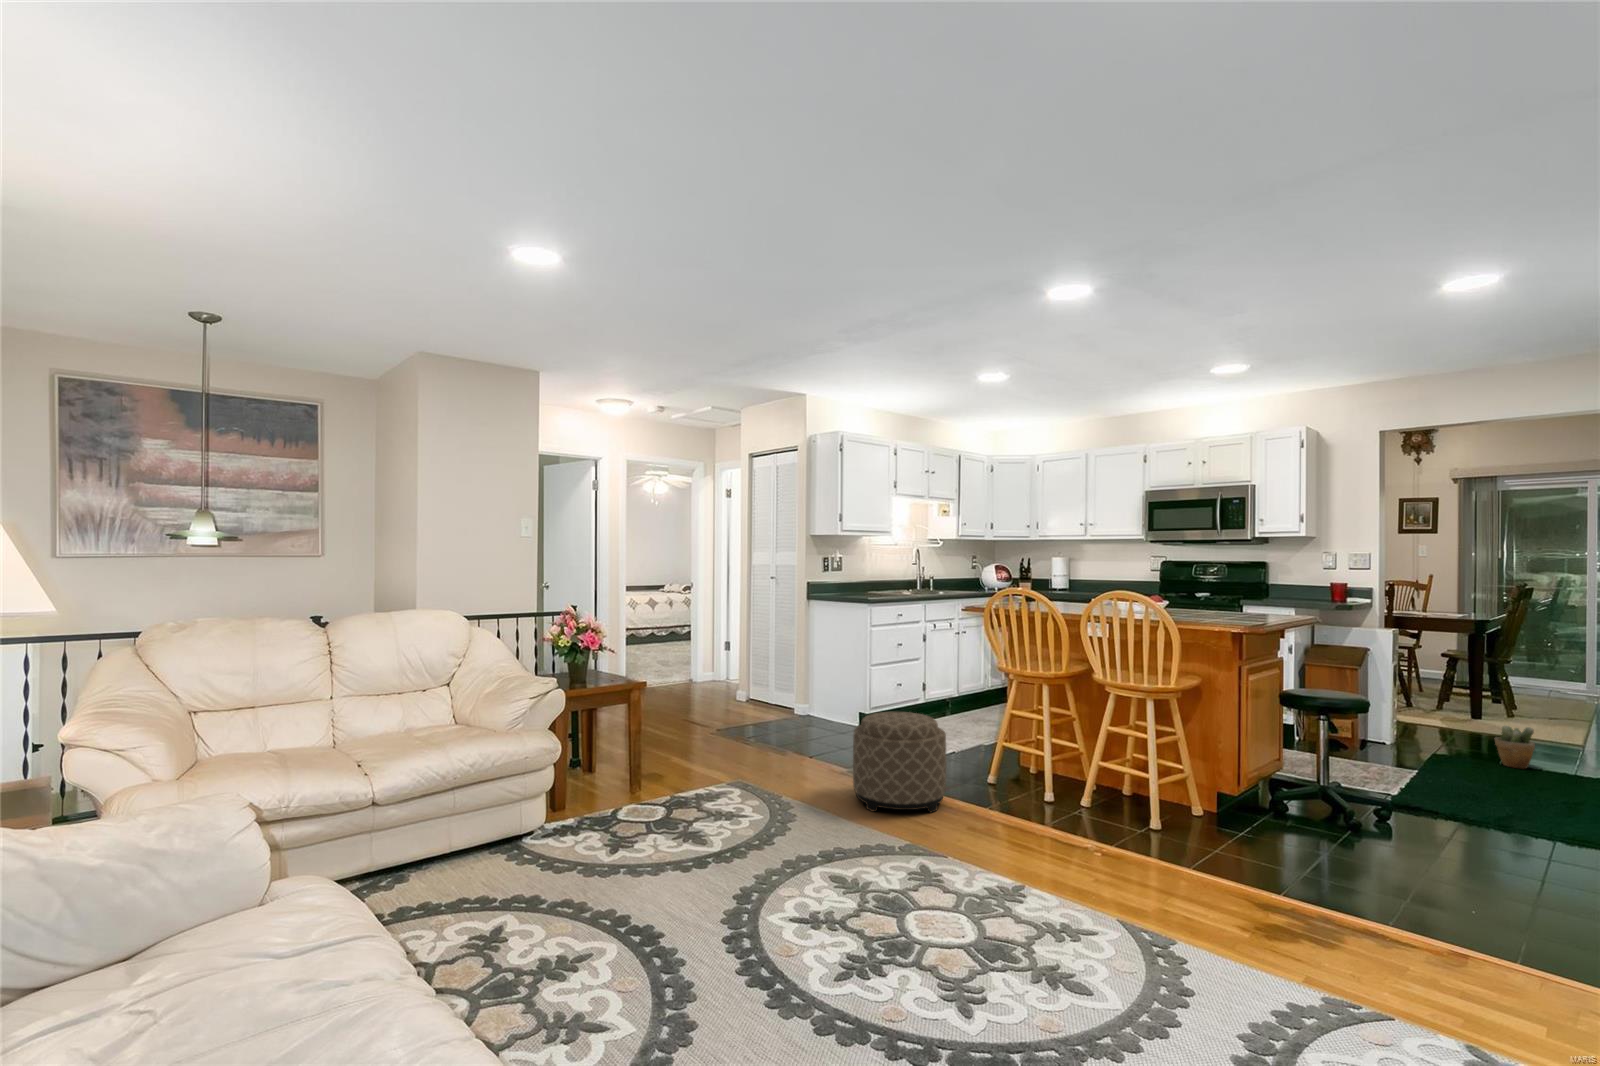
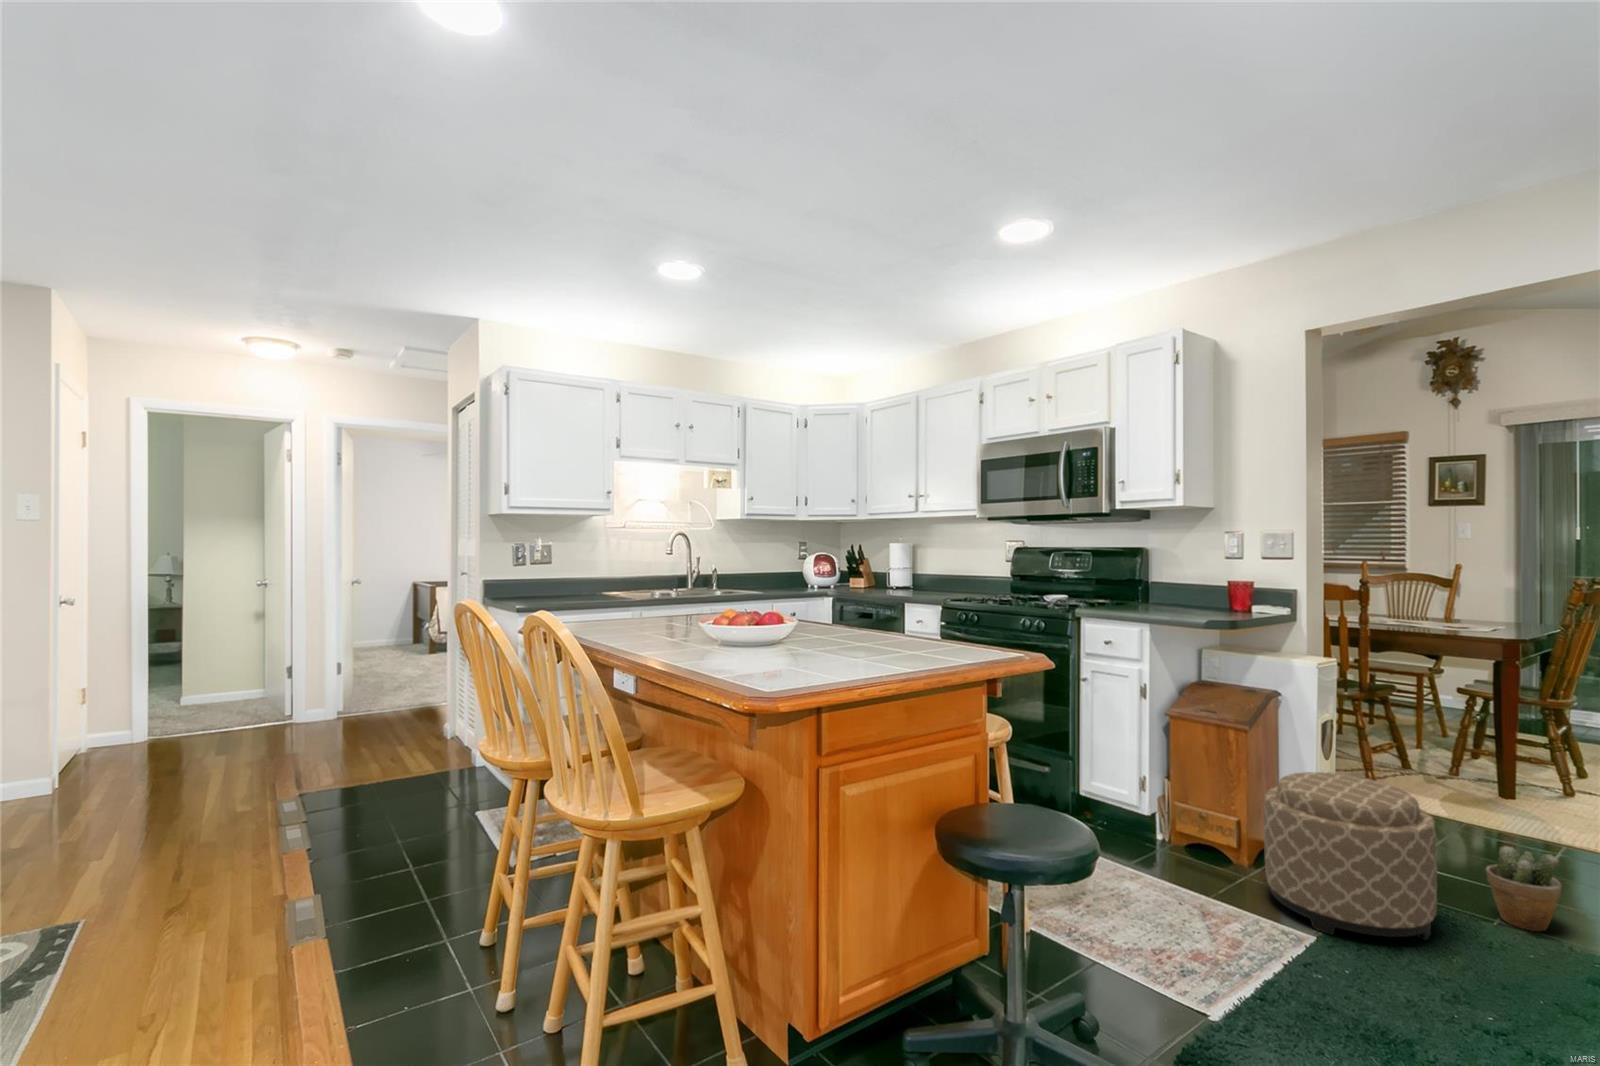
ottoman: present [853,712,947,813] -> present [1264,772,1437,940]

